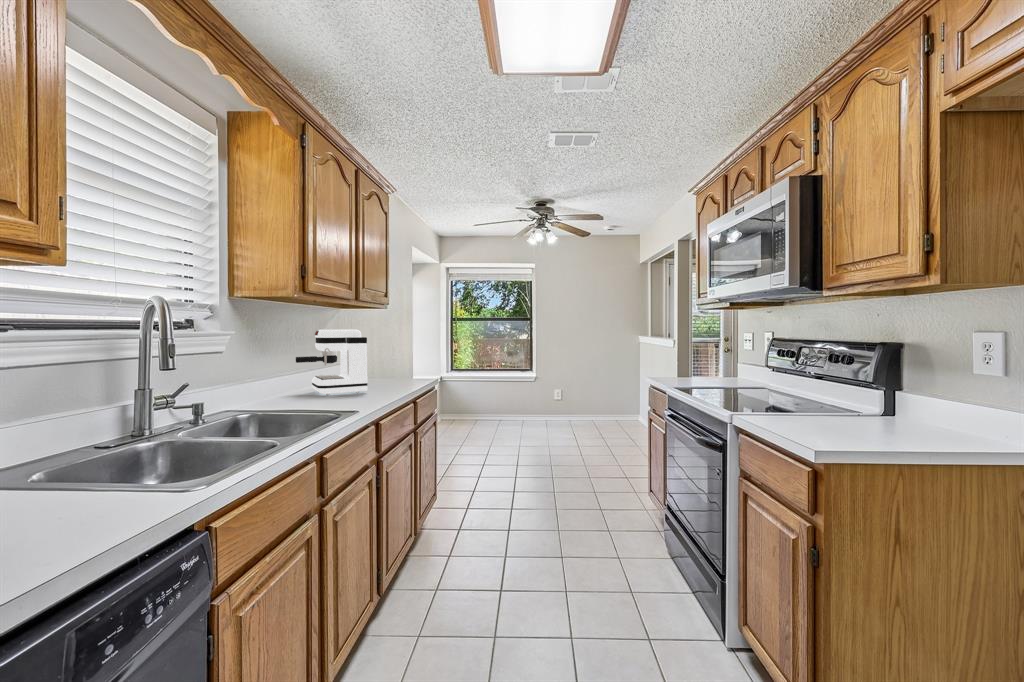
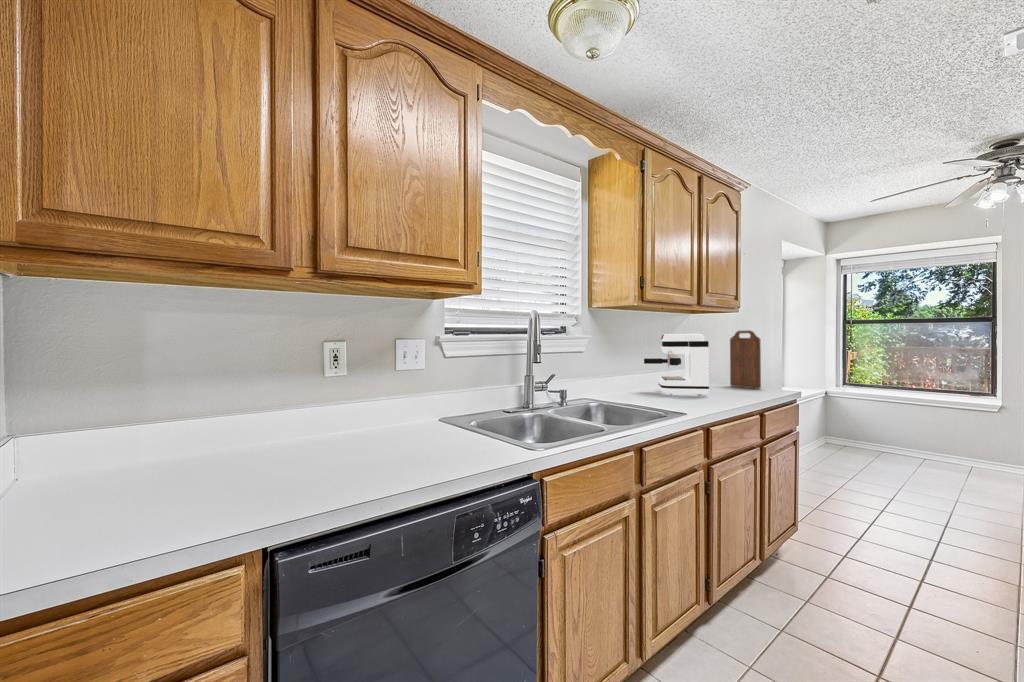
cutting board: none [379,327,408,382] -> present [730,330,761,389]

